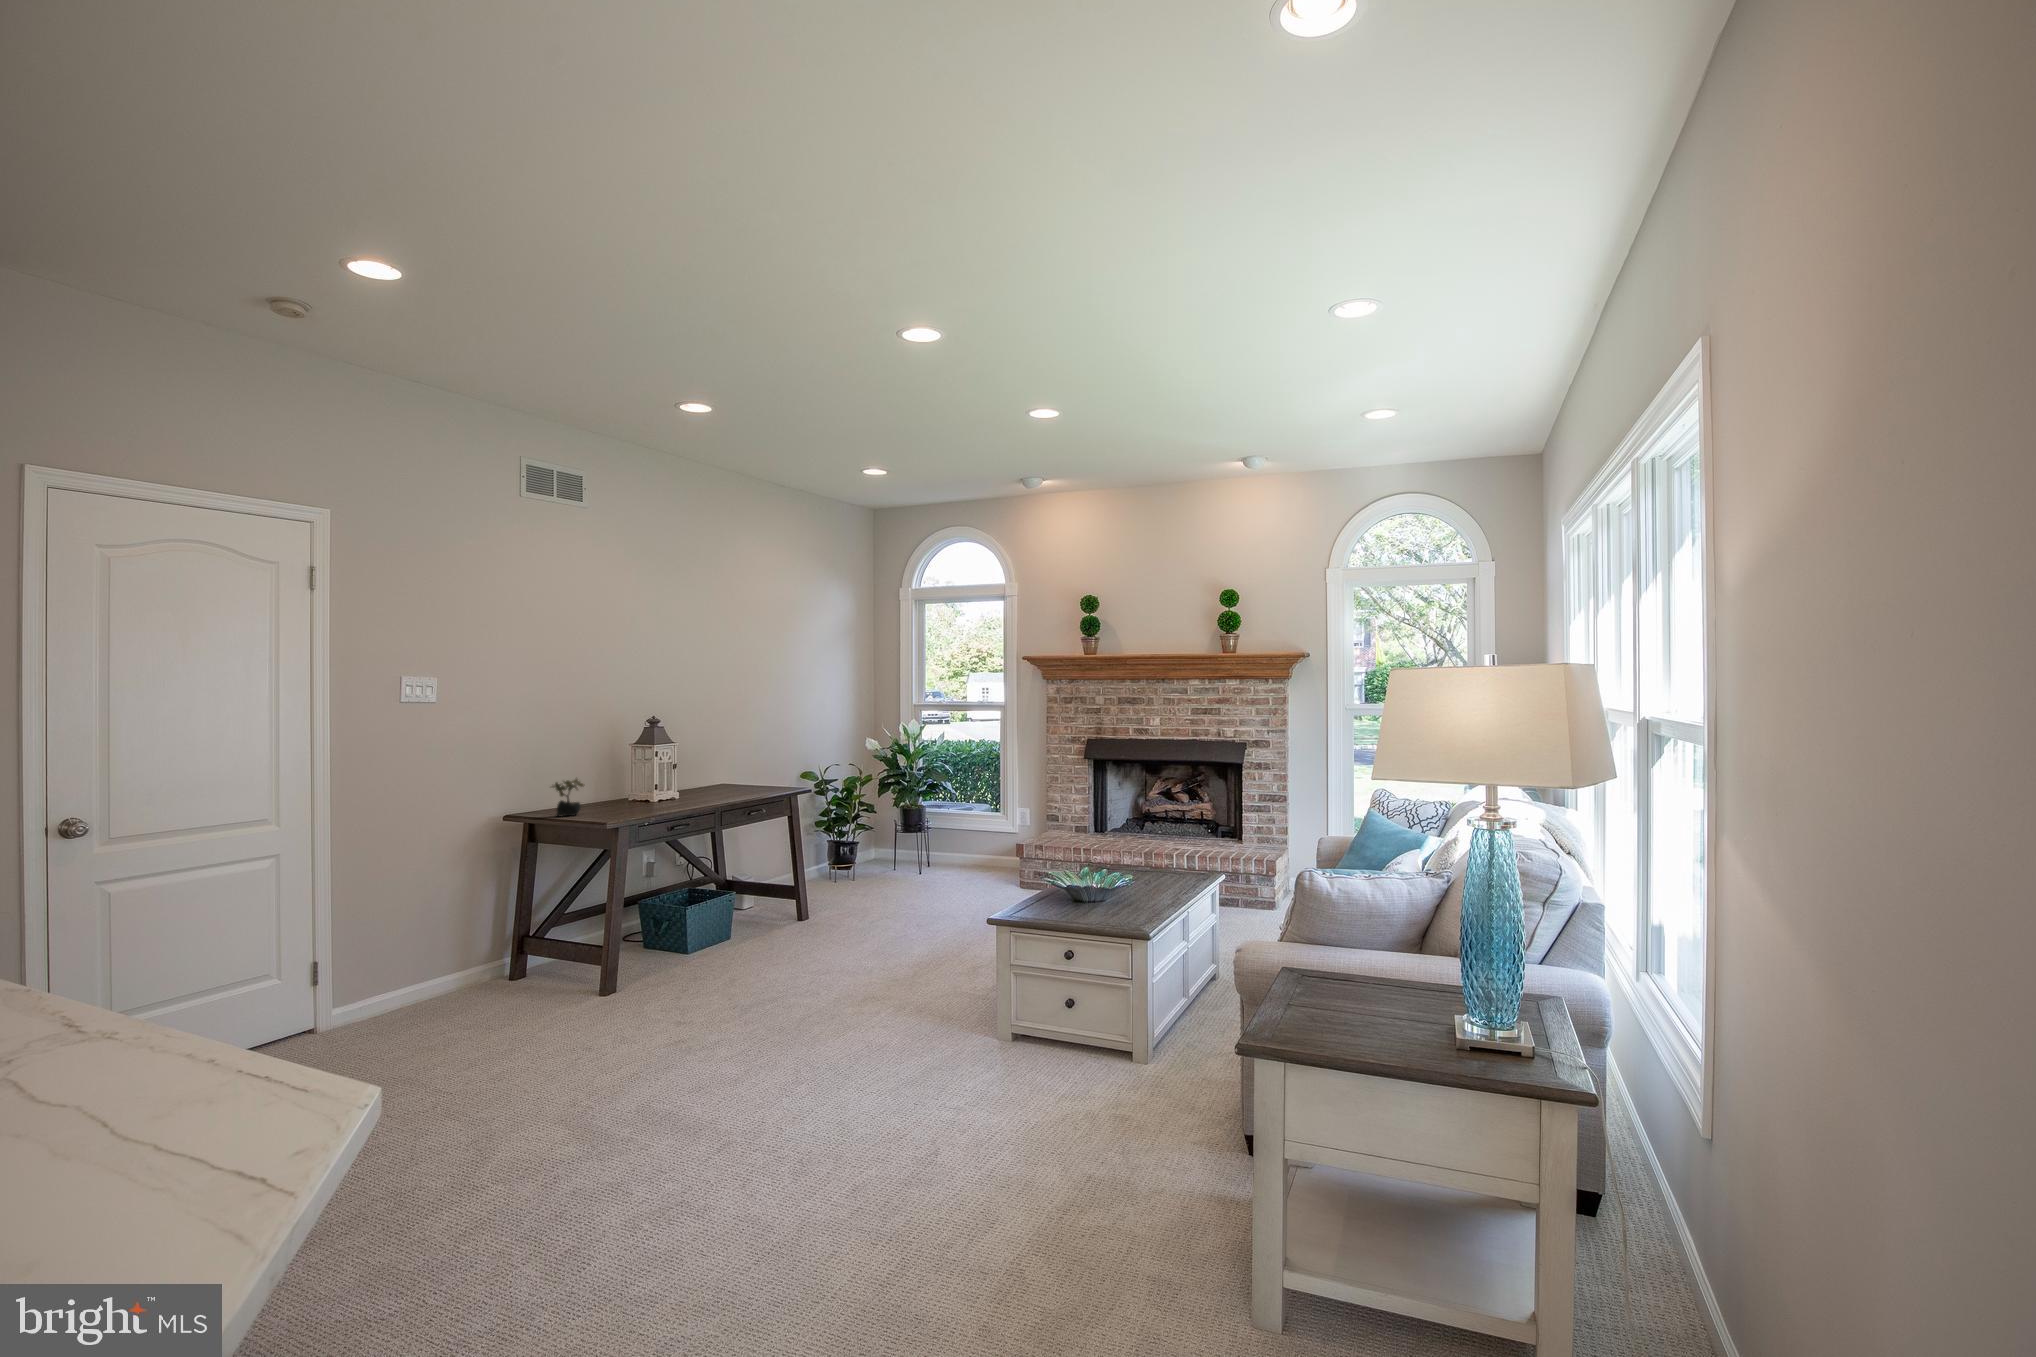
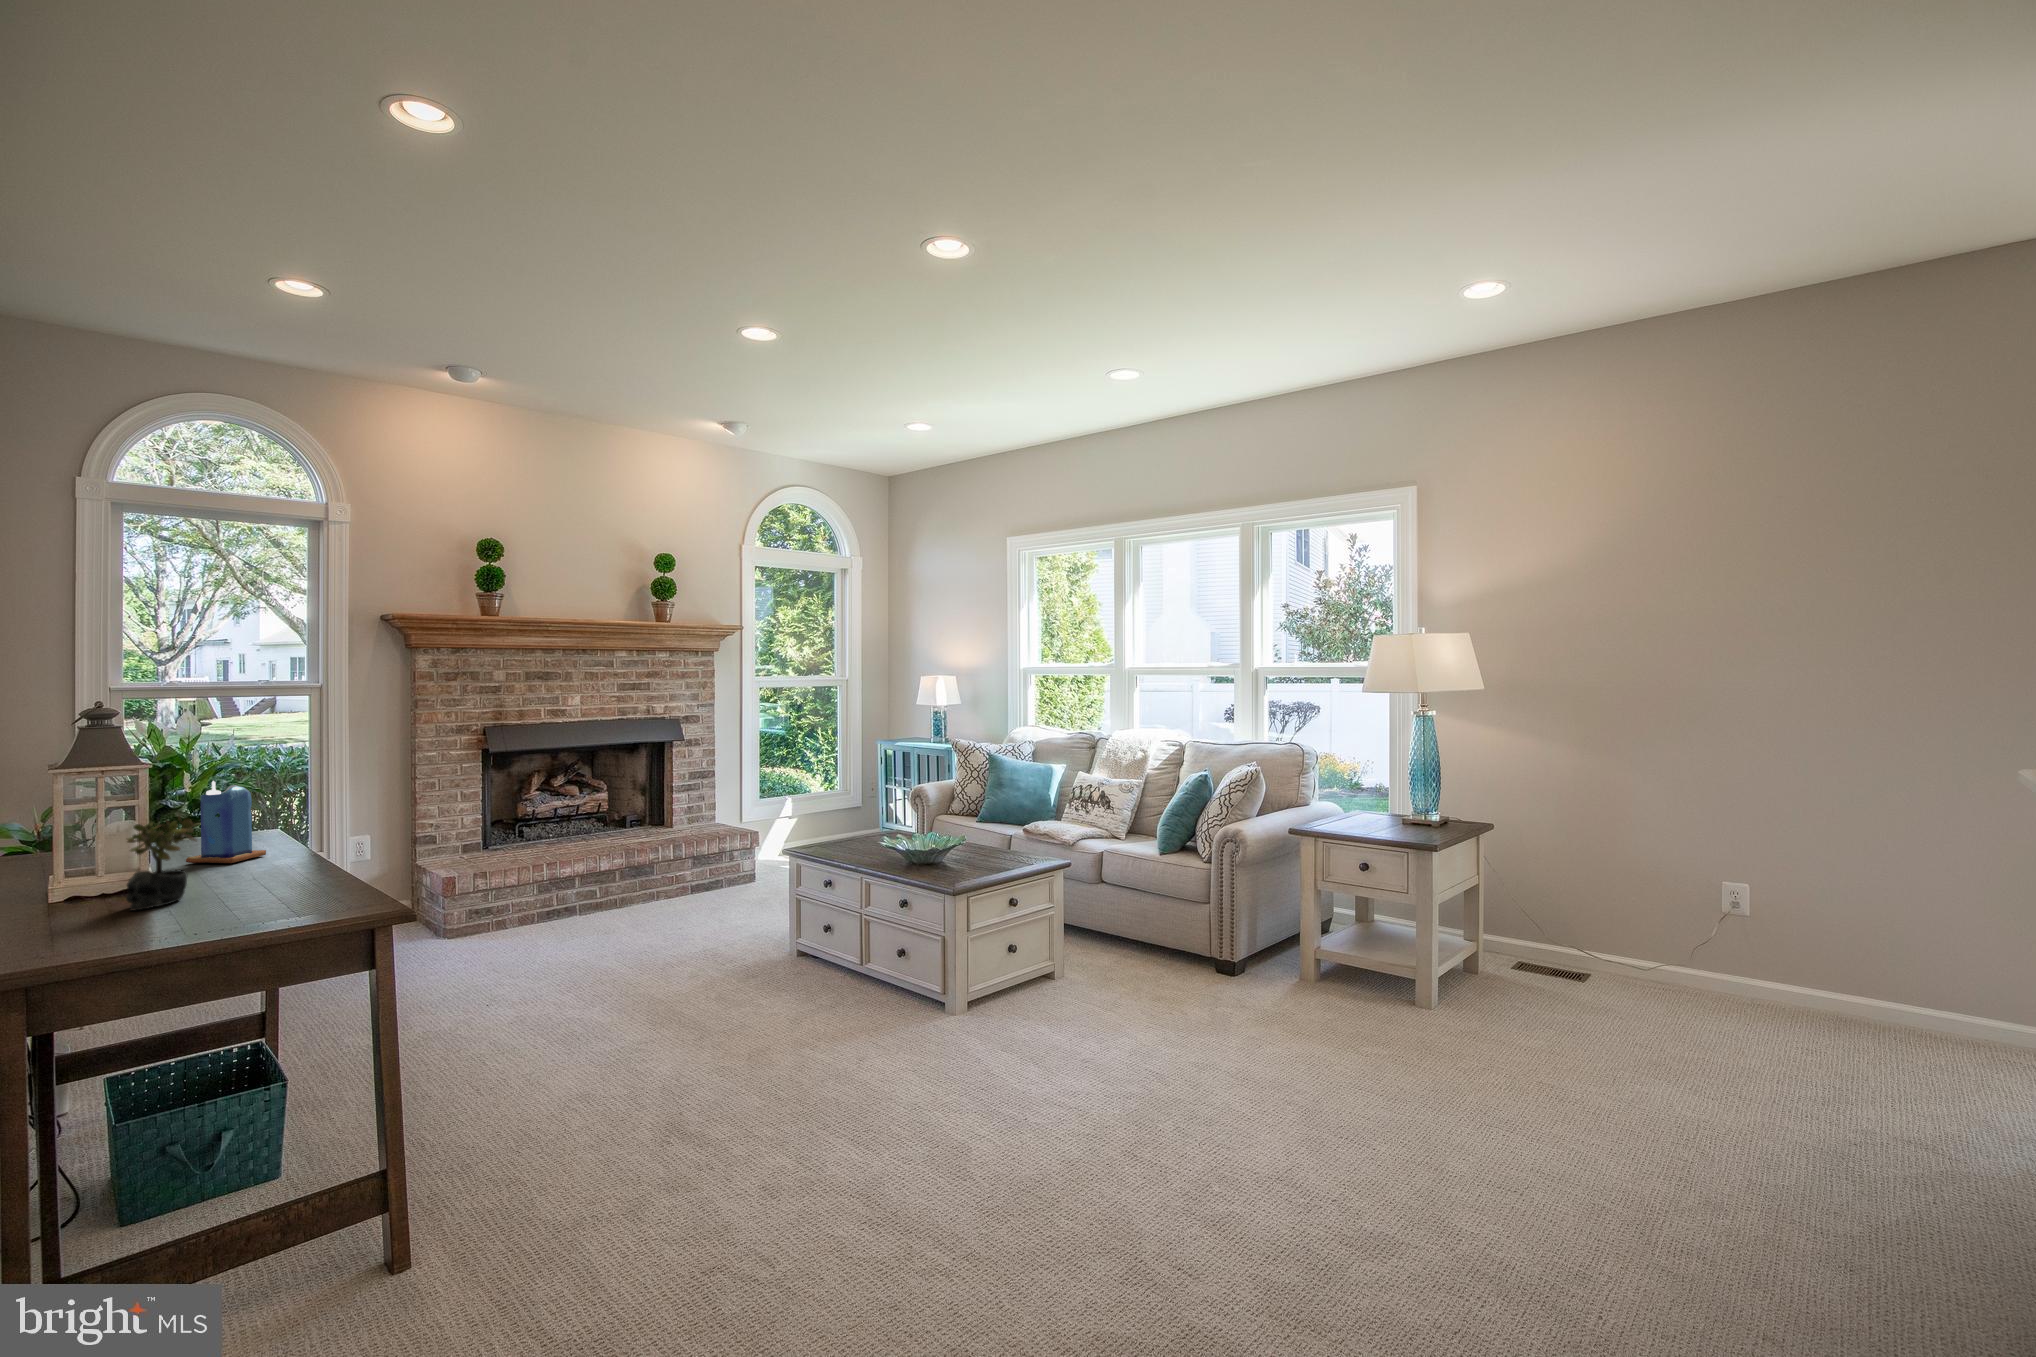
candle: none [654,765,677,805] -> present [186,781,266,863]

